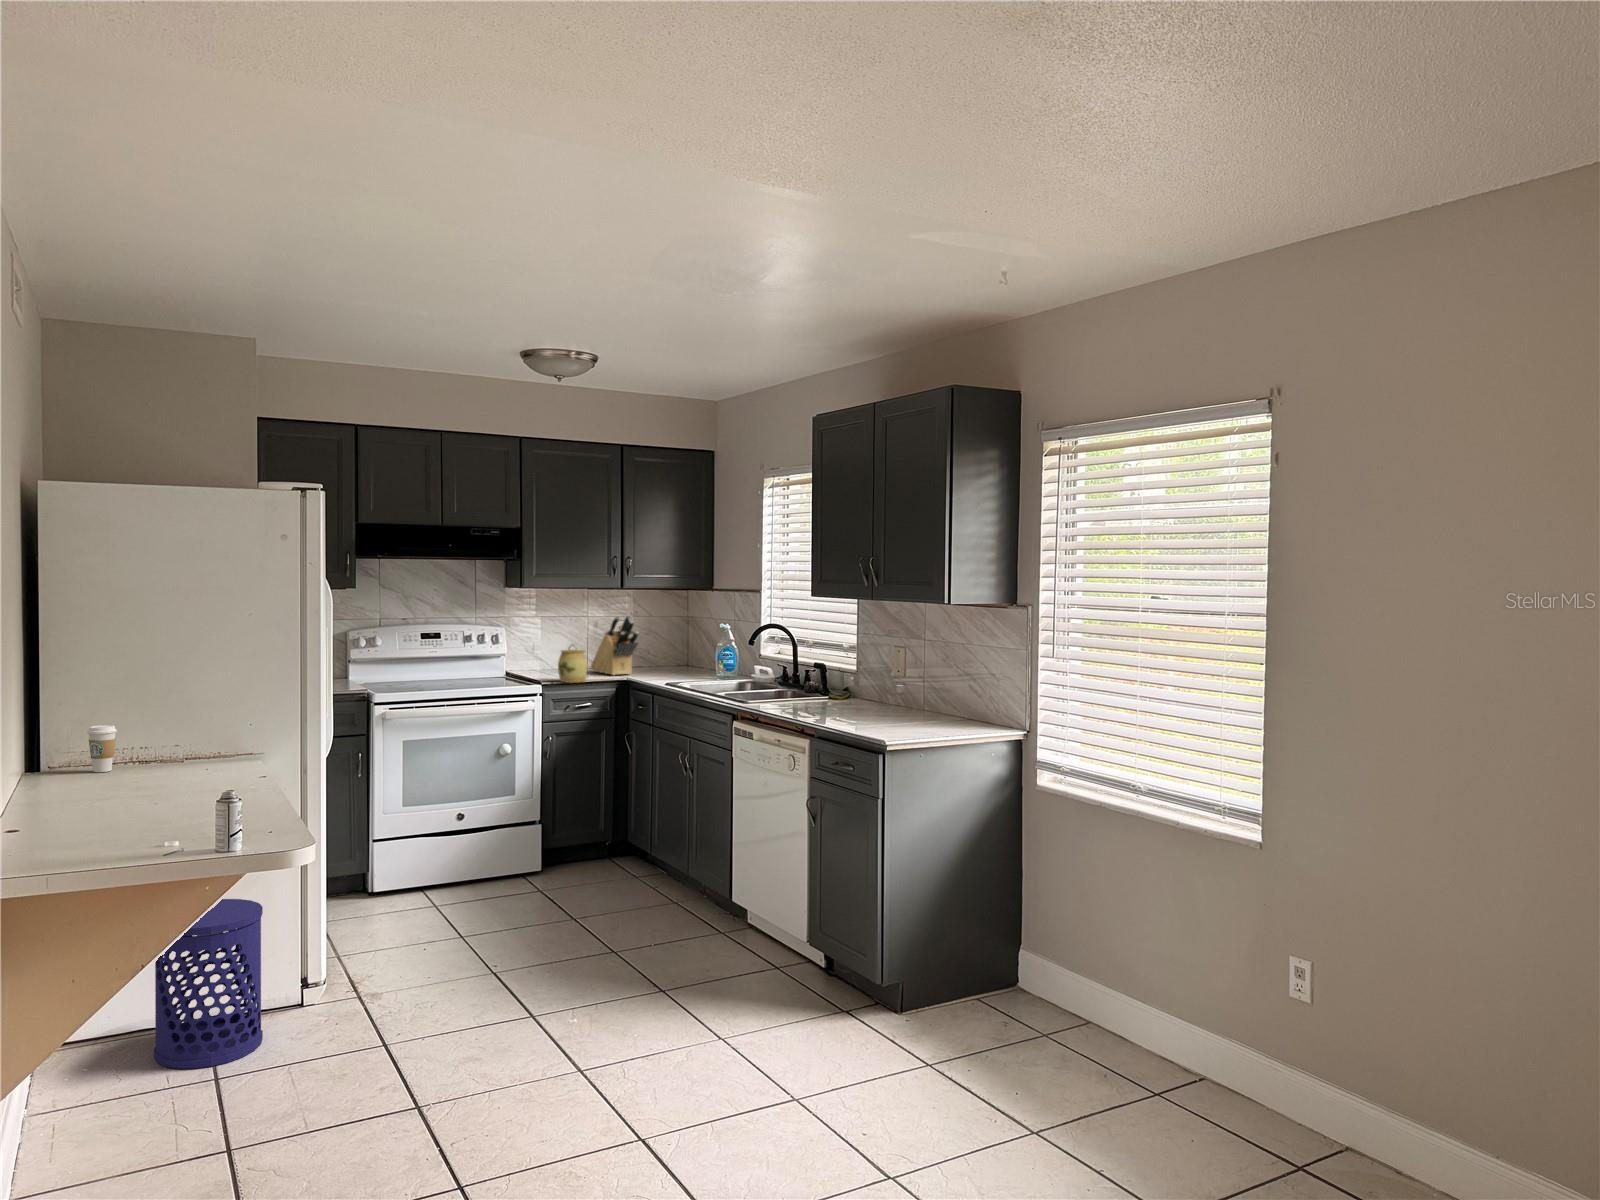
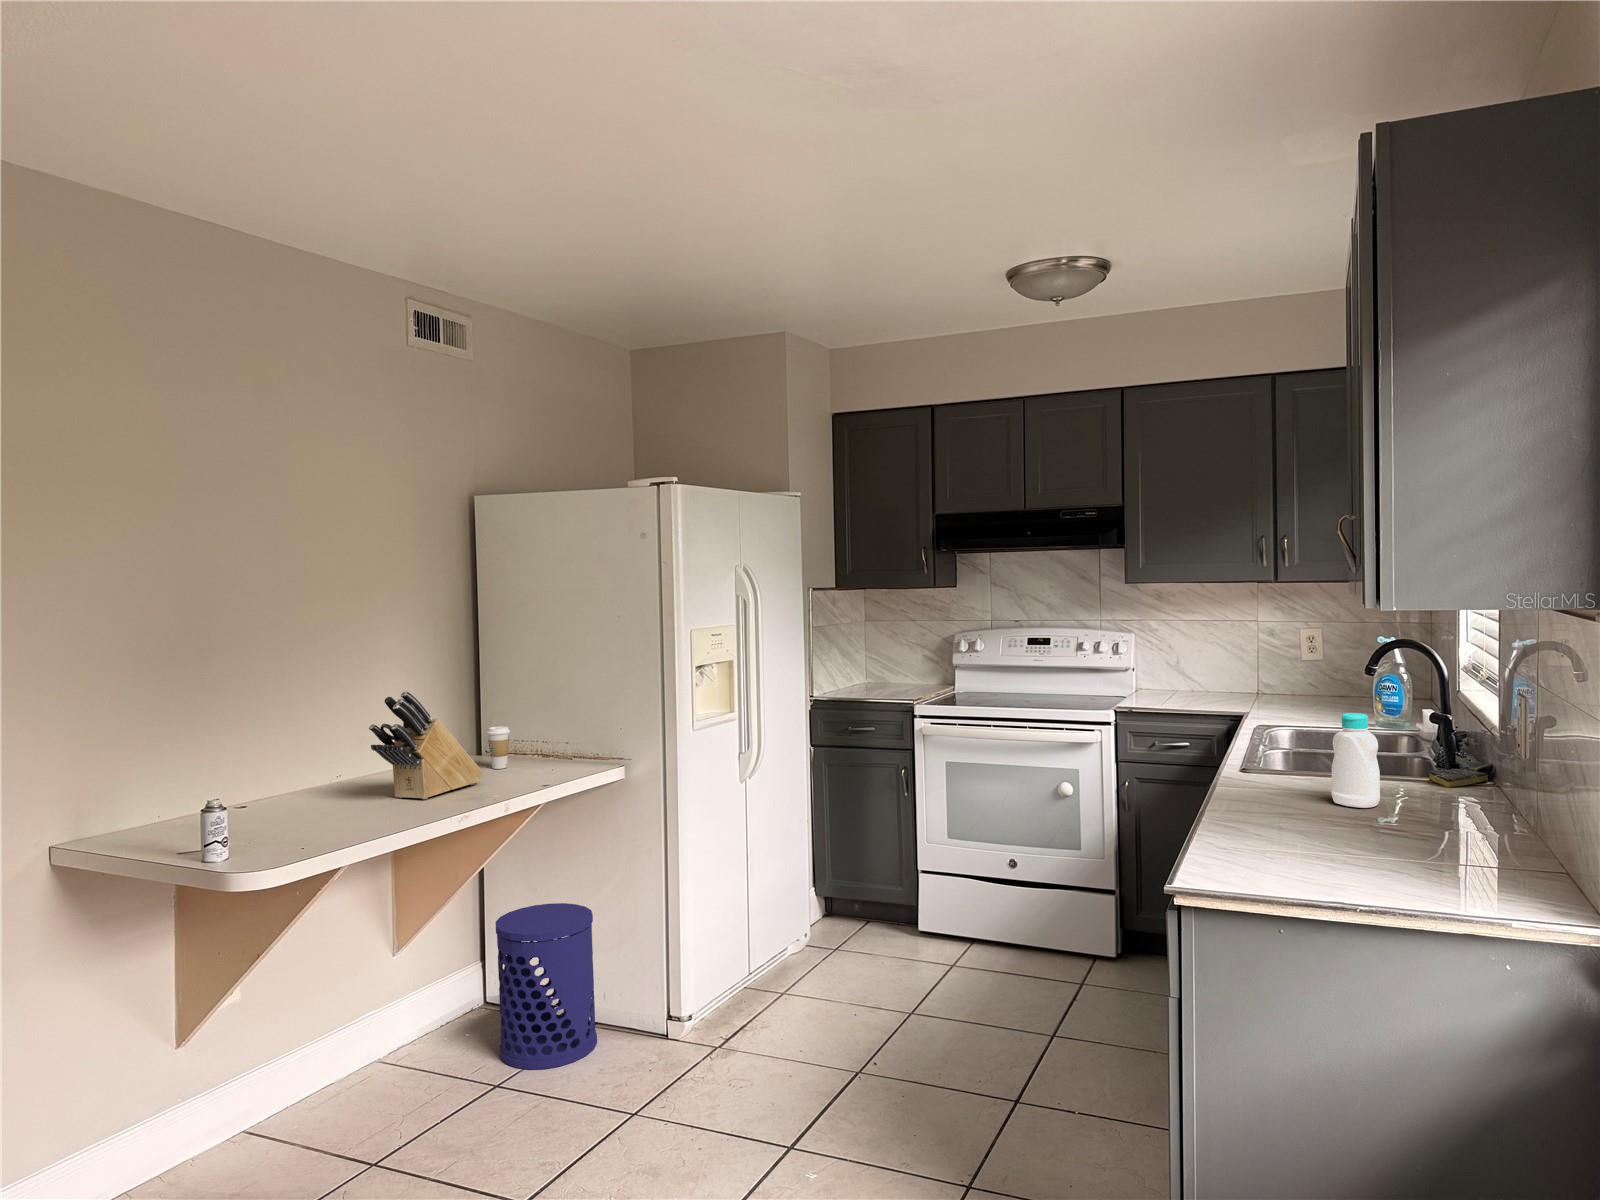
knife block: present [591,614,639,675] -> present [369,691,483,799]
jar: present [558,645,587,682] -> none [1148,660,1190,713]
bottle: none [819,656,843,707] -> present [1332,713,1380,808]

